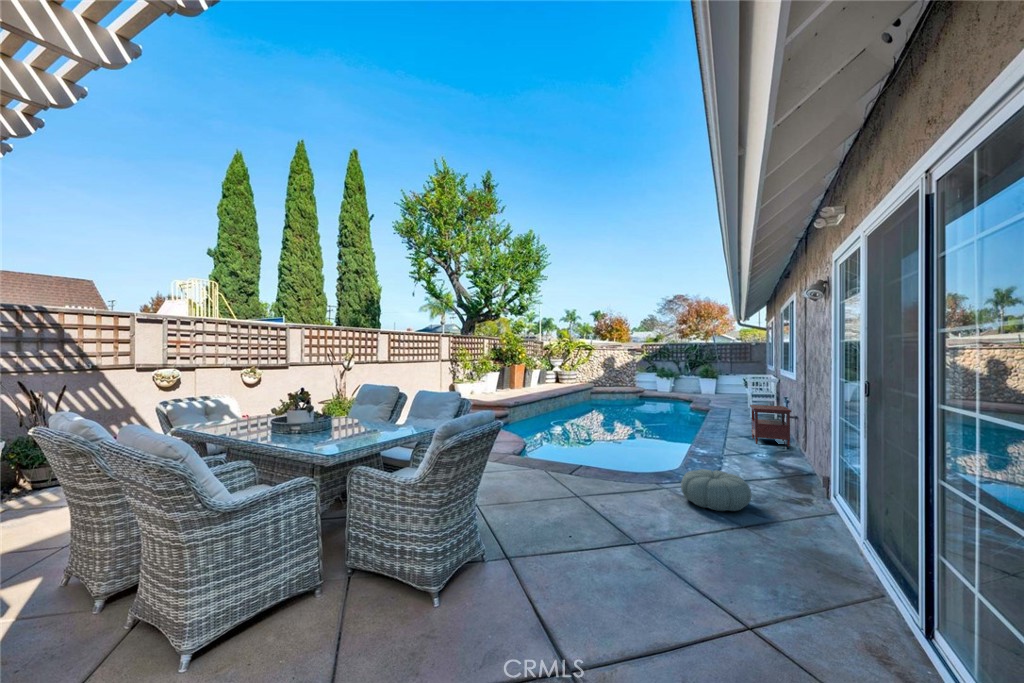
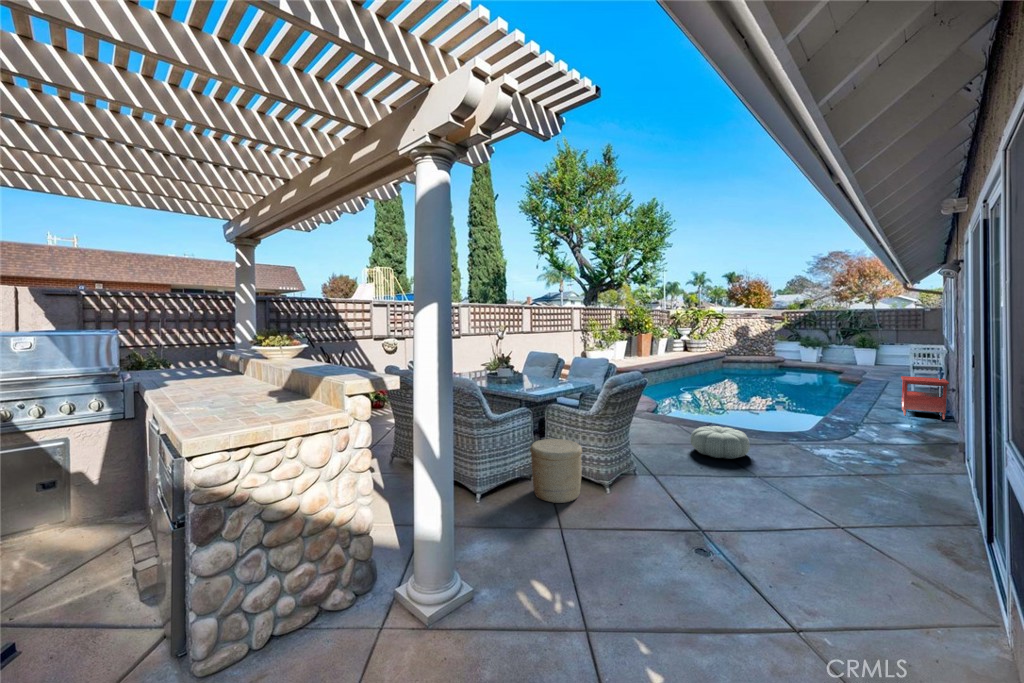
pouf: present [681,469,751,511] -> present [691,426,750,459]
woven basket: none [302,523,394,648] -> present [530,439,582,503]

